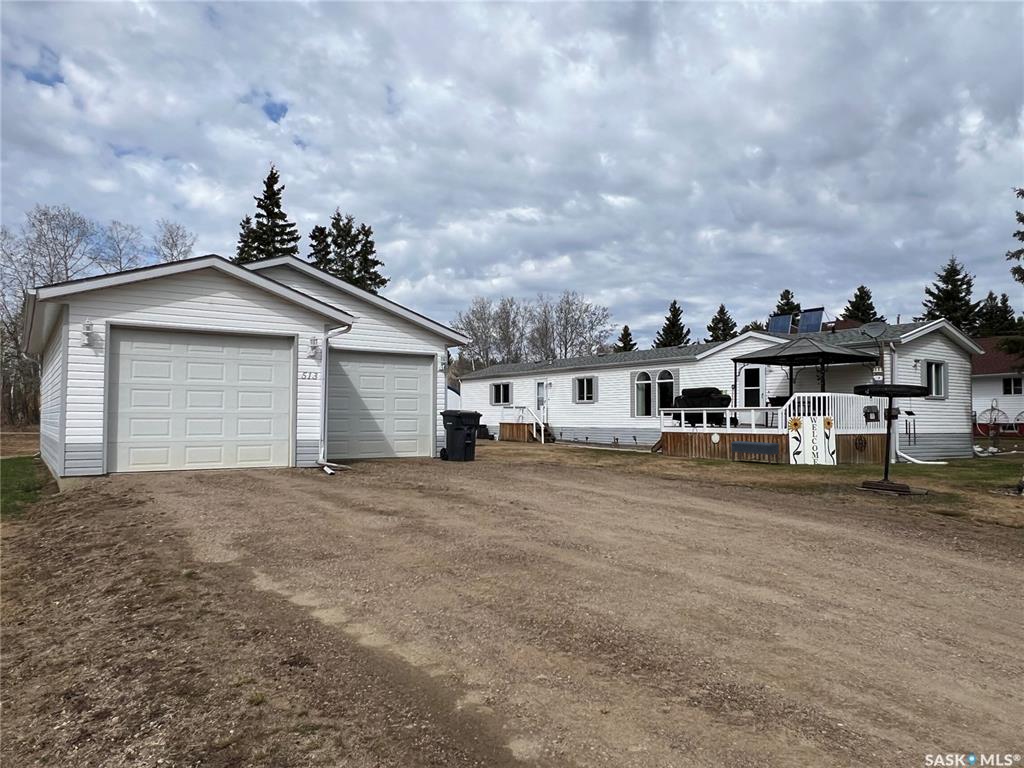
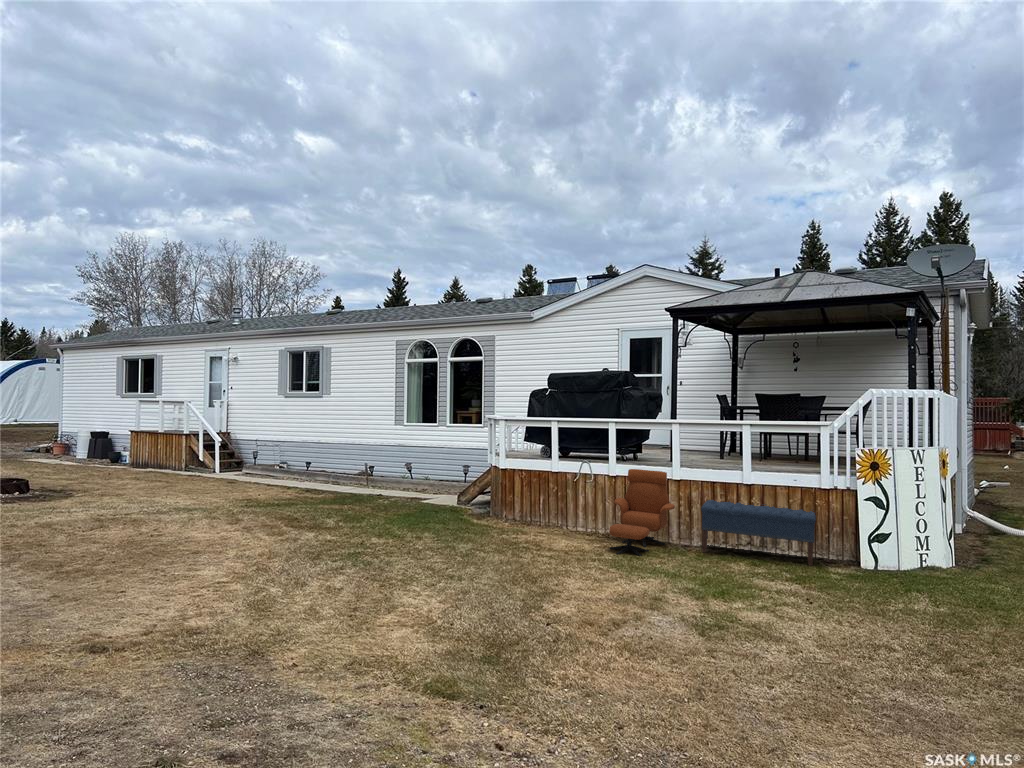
lounge chair: none [692,429,725,461] -> present [609,469,675,556]

